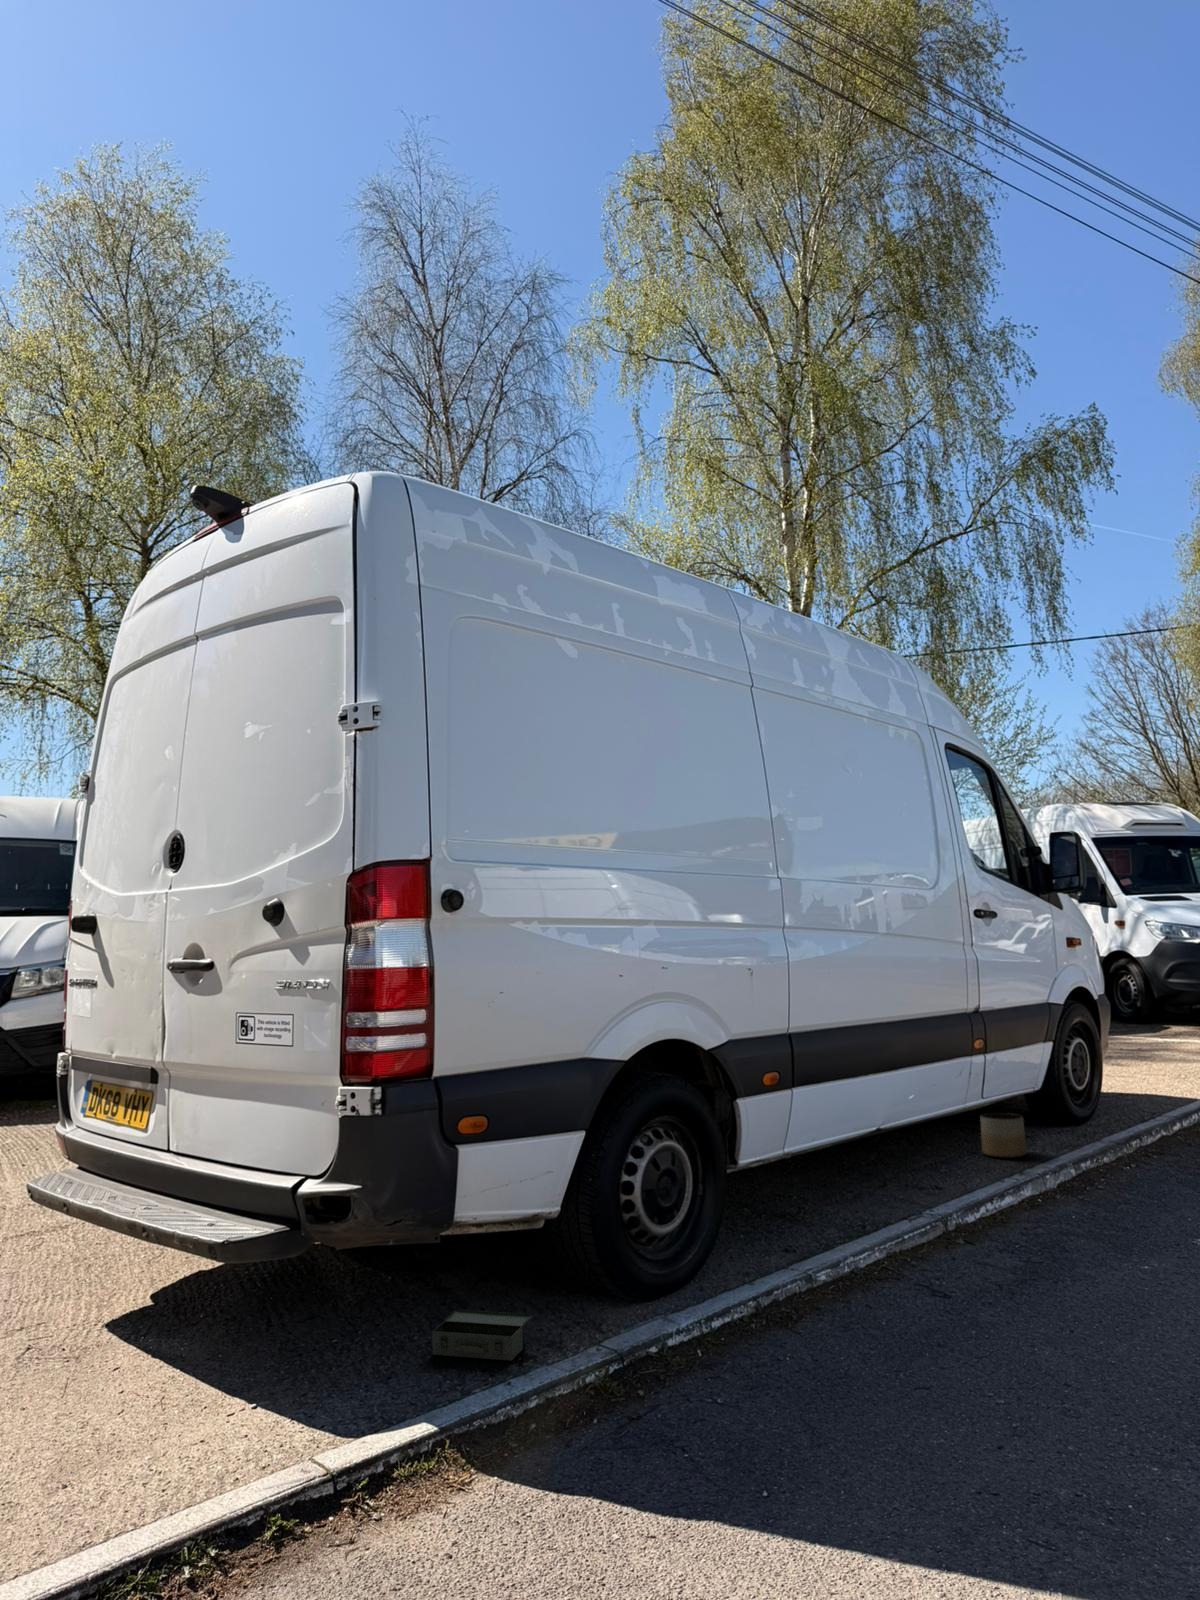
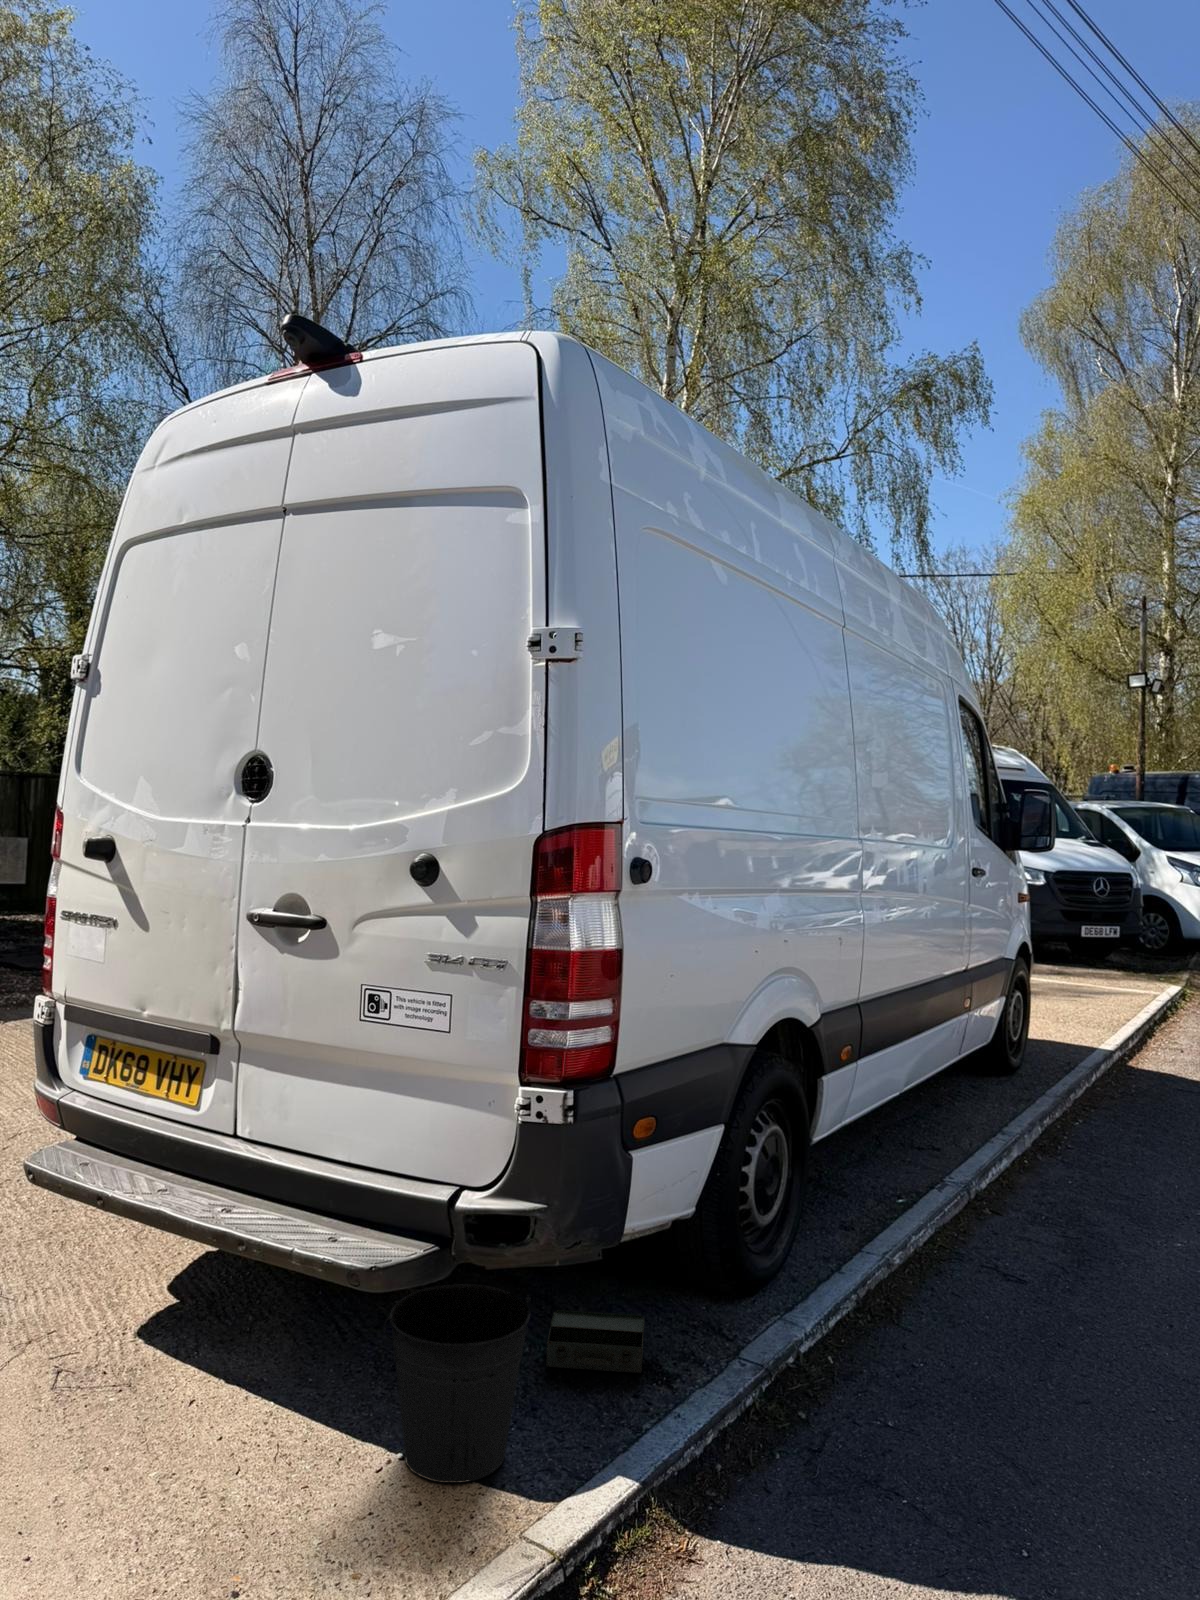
planter: present [980,1113,1026,1158] -> none [941,1065,984,1111]
bucket: none [245,1269,377,1431] -> present [384,1284,530,1483]

